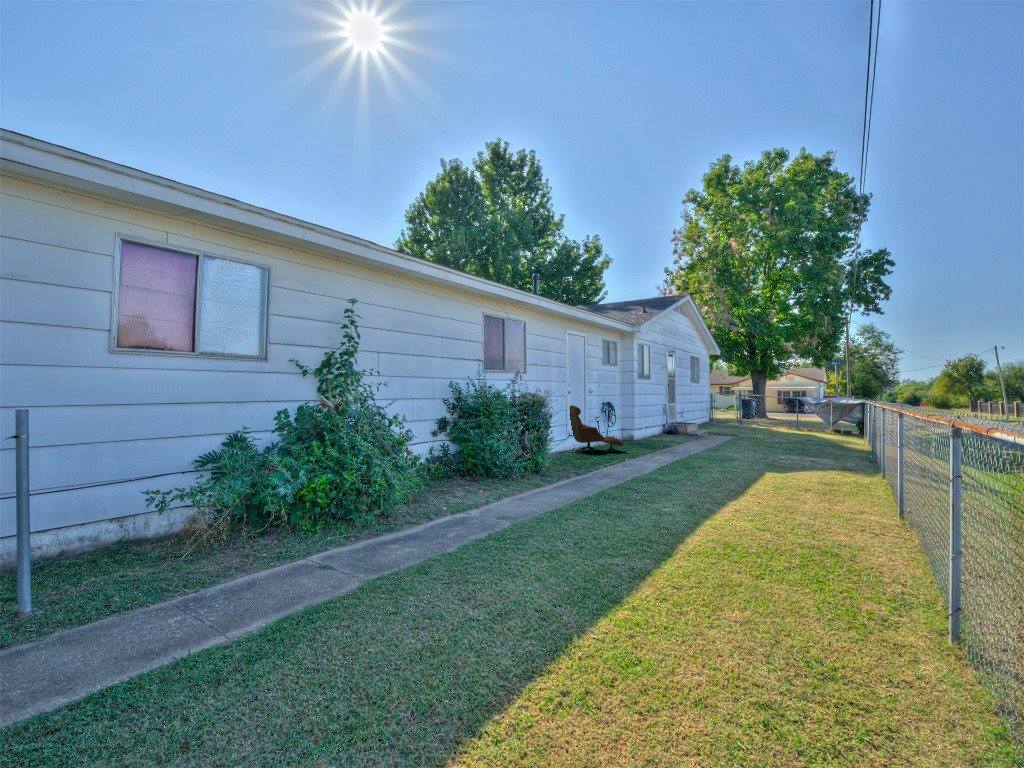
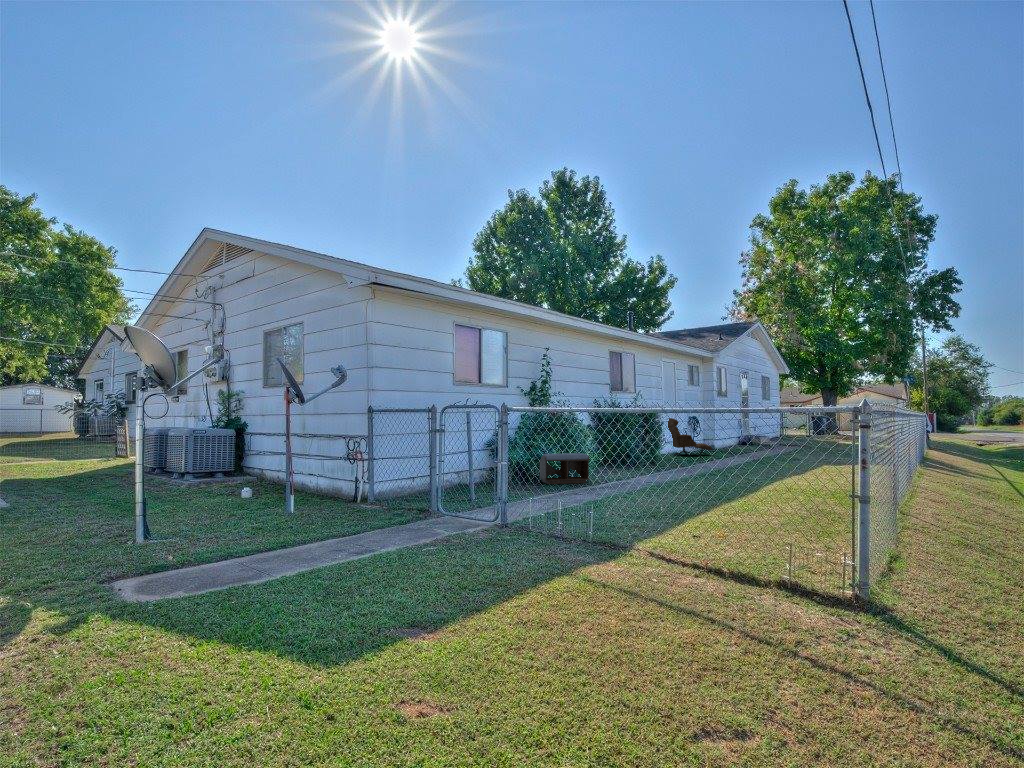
bench: none [254,482,353,548] -> present [539,453,589,484]

